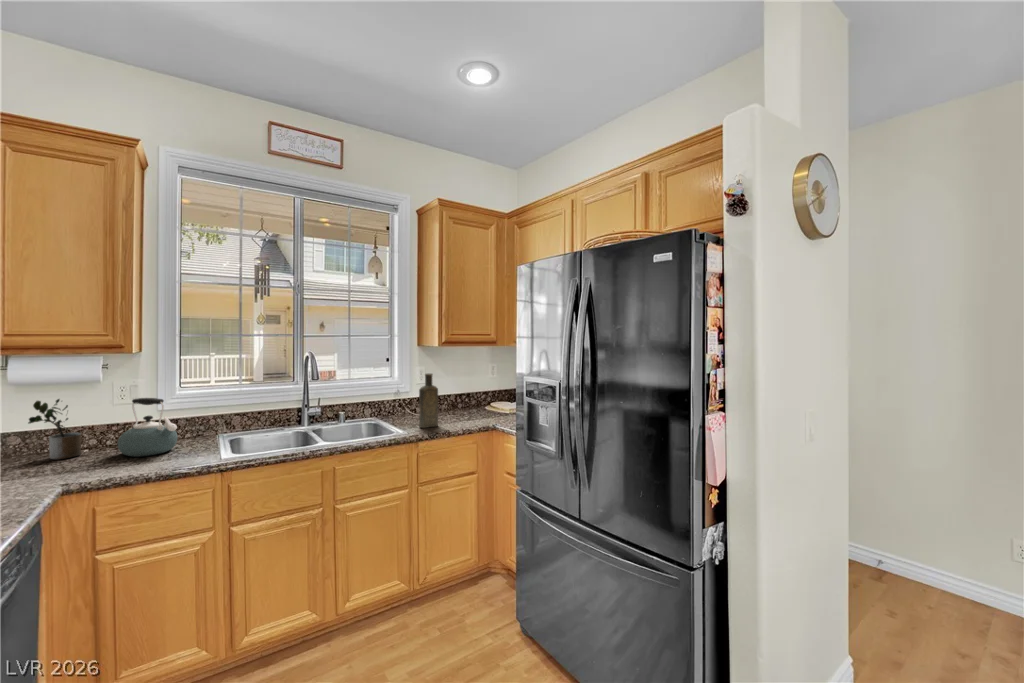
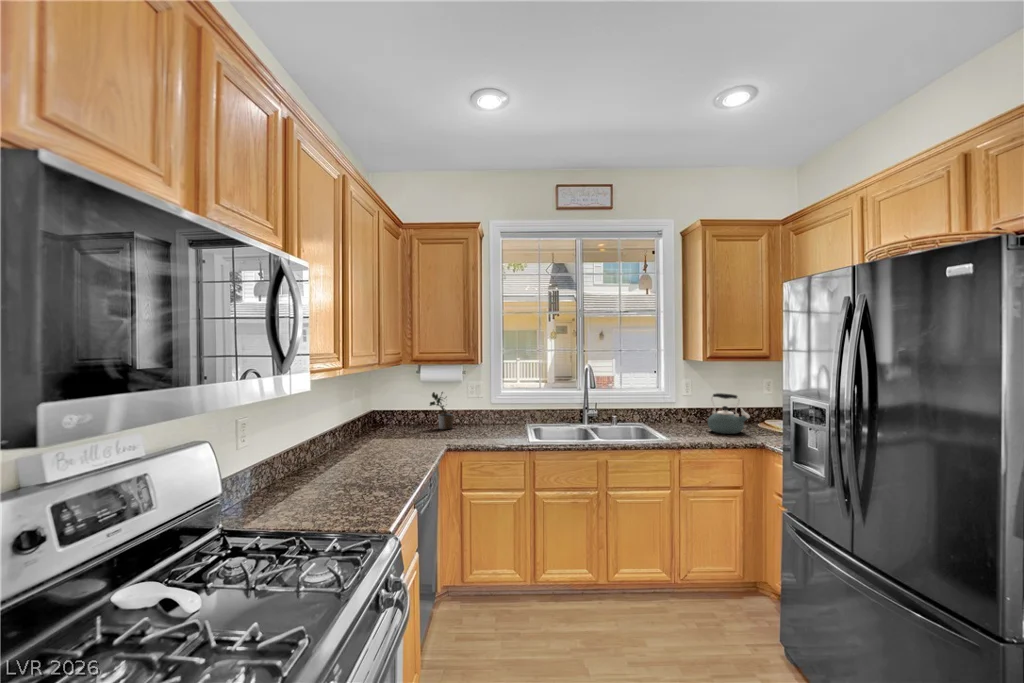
bottle: present [419,373,438,428] -> none [678,386,701,436]
kettle: present [118,398,177,457] -> present [708,393,750,434]

